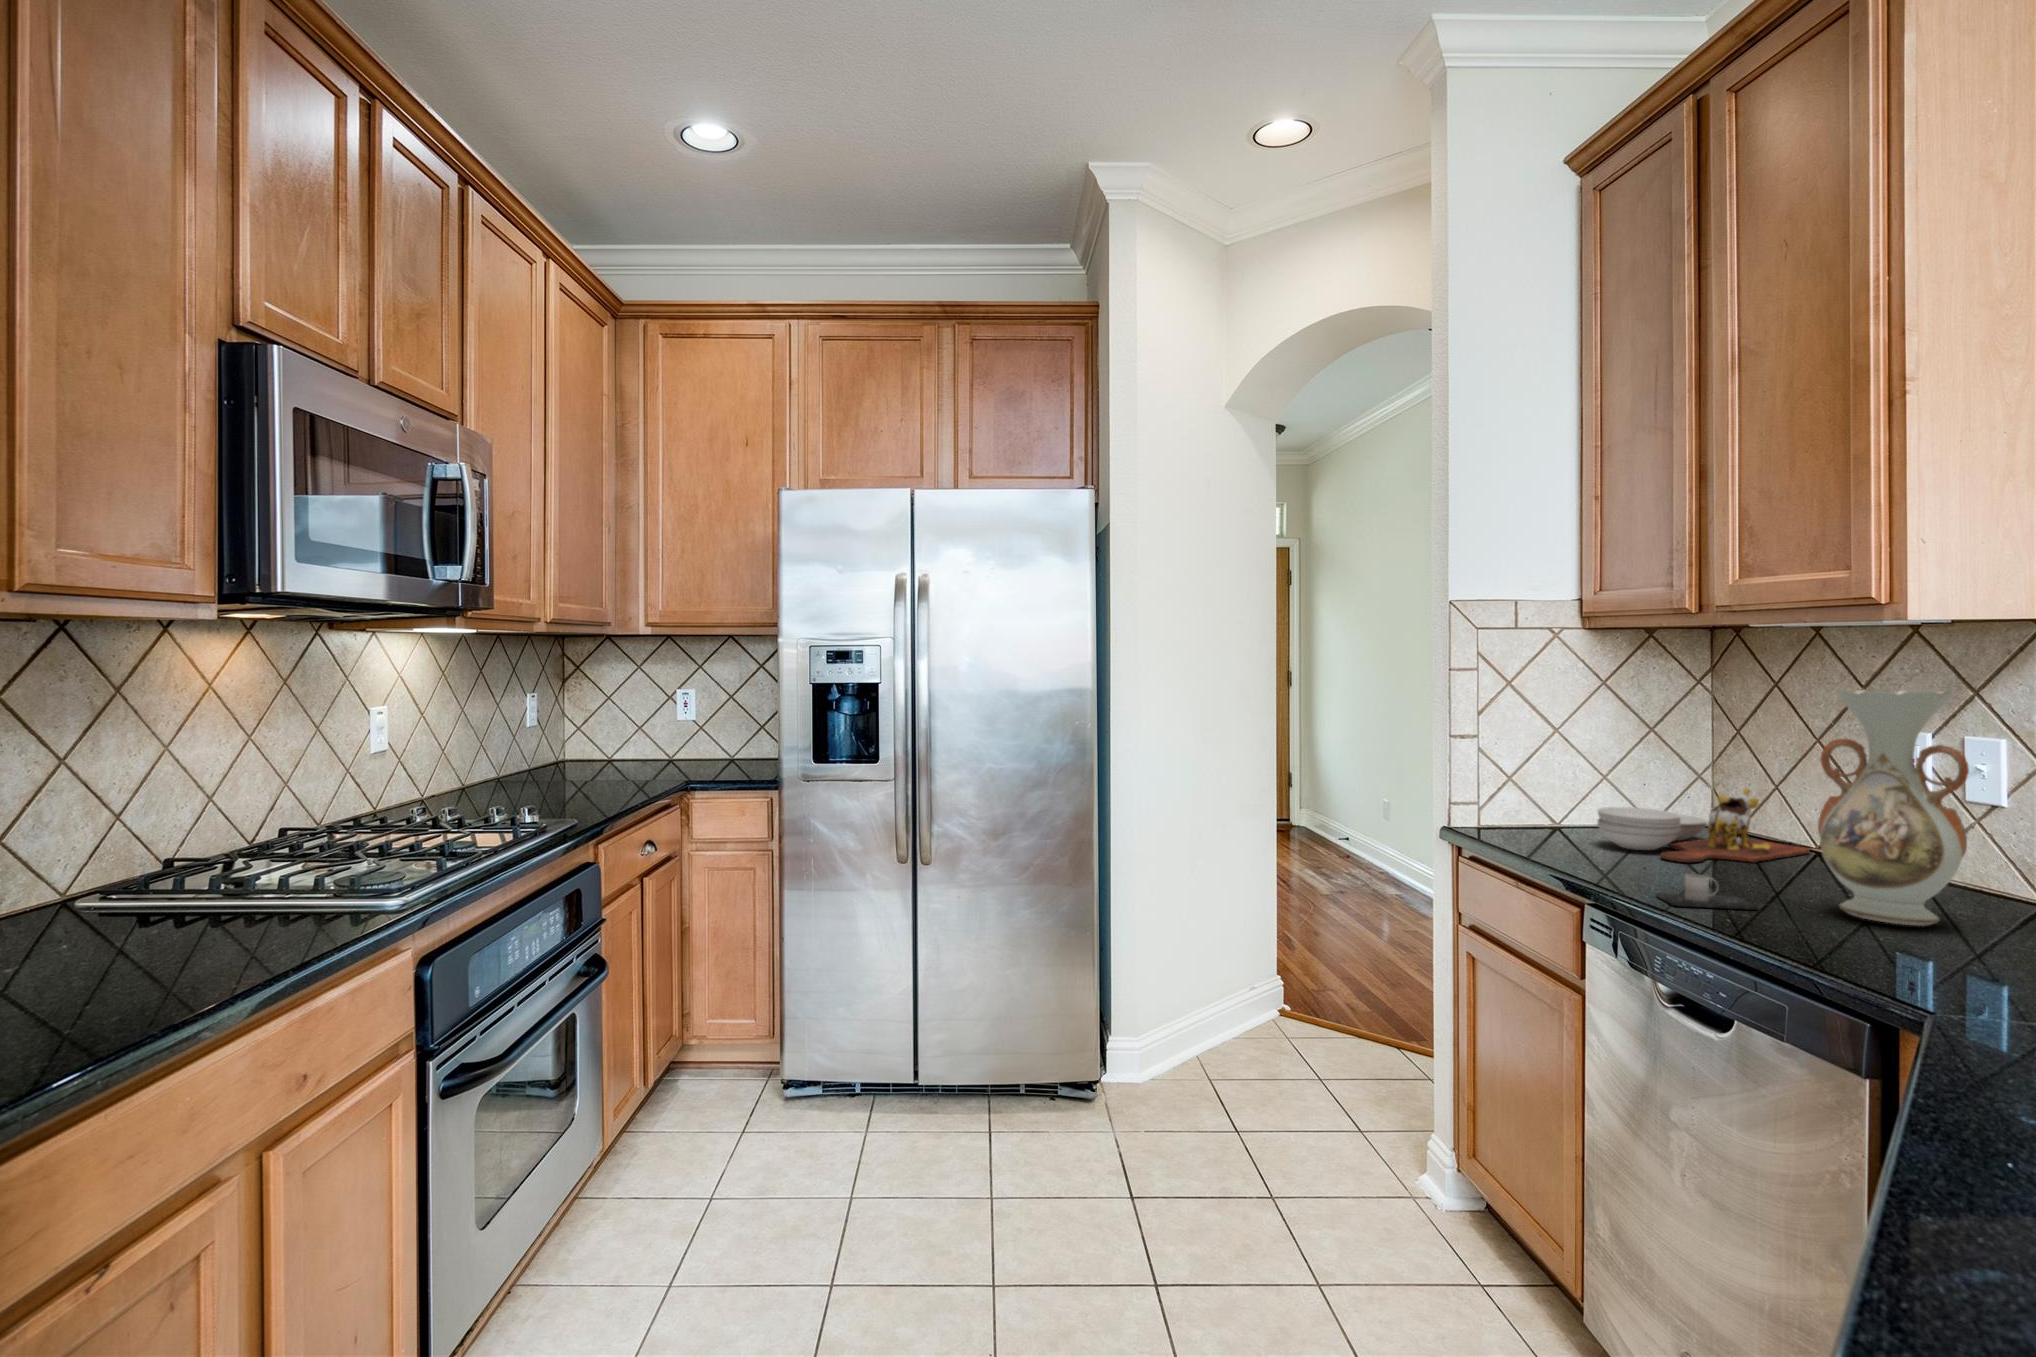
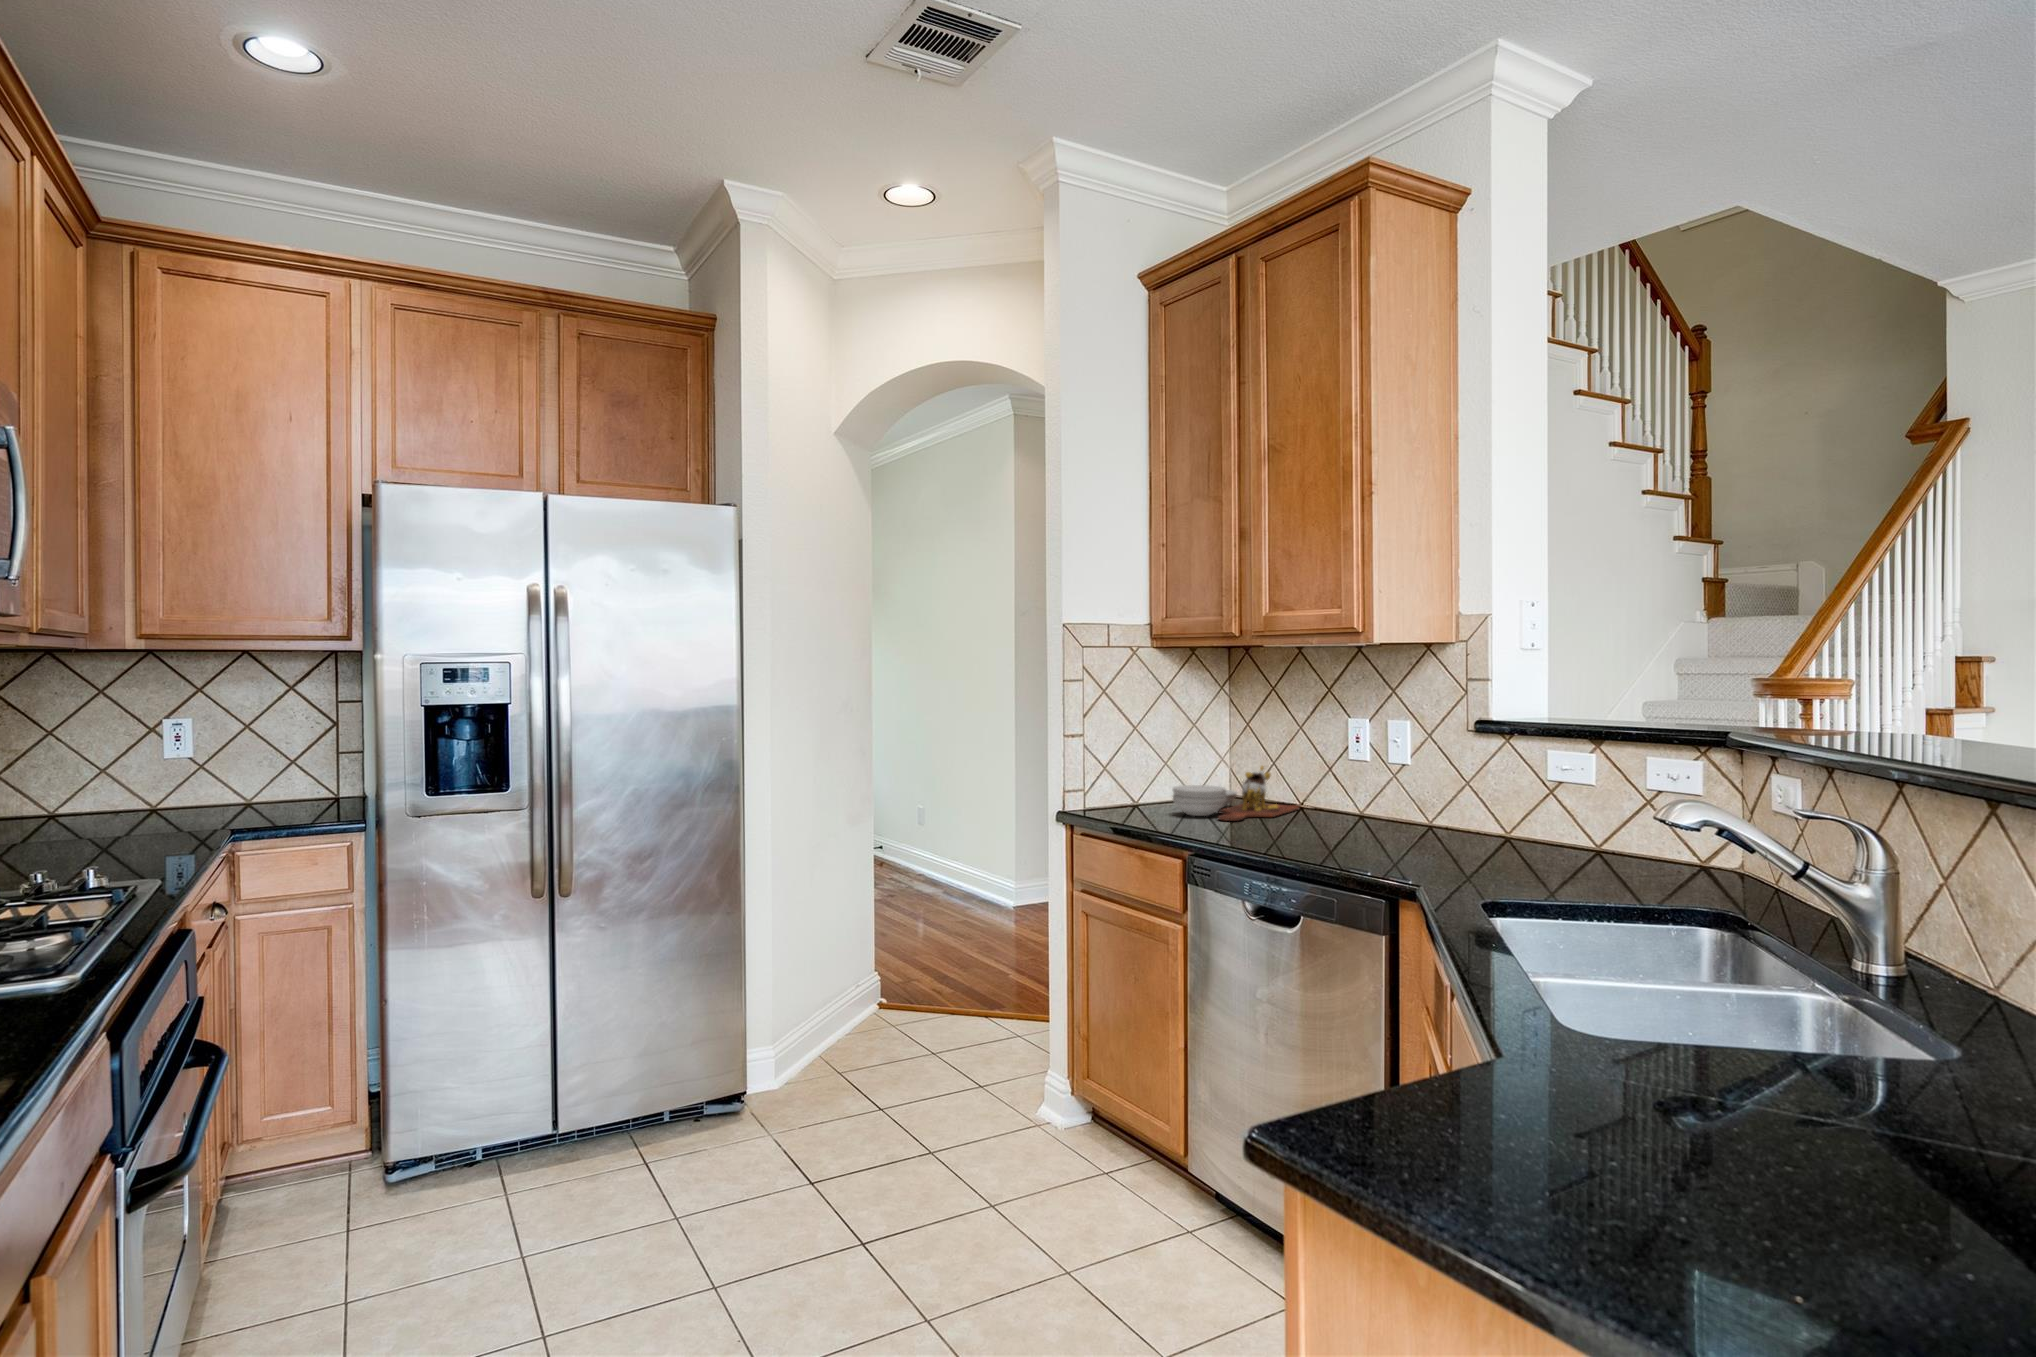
vase: present [1818,689,1969,926] -> none [1322,692,1400,843]
mug: present [1656,874,1759,910] -> none [1232,824,1294,847]

